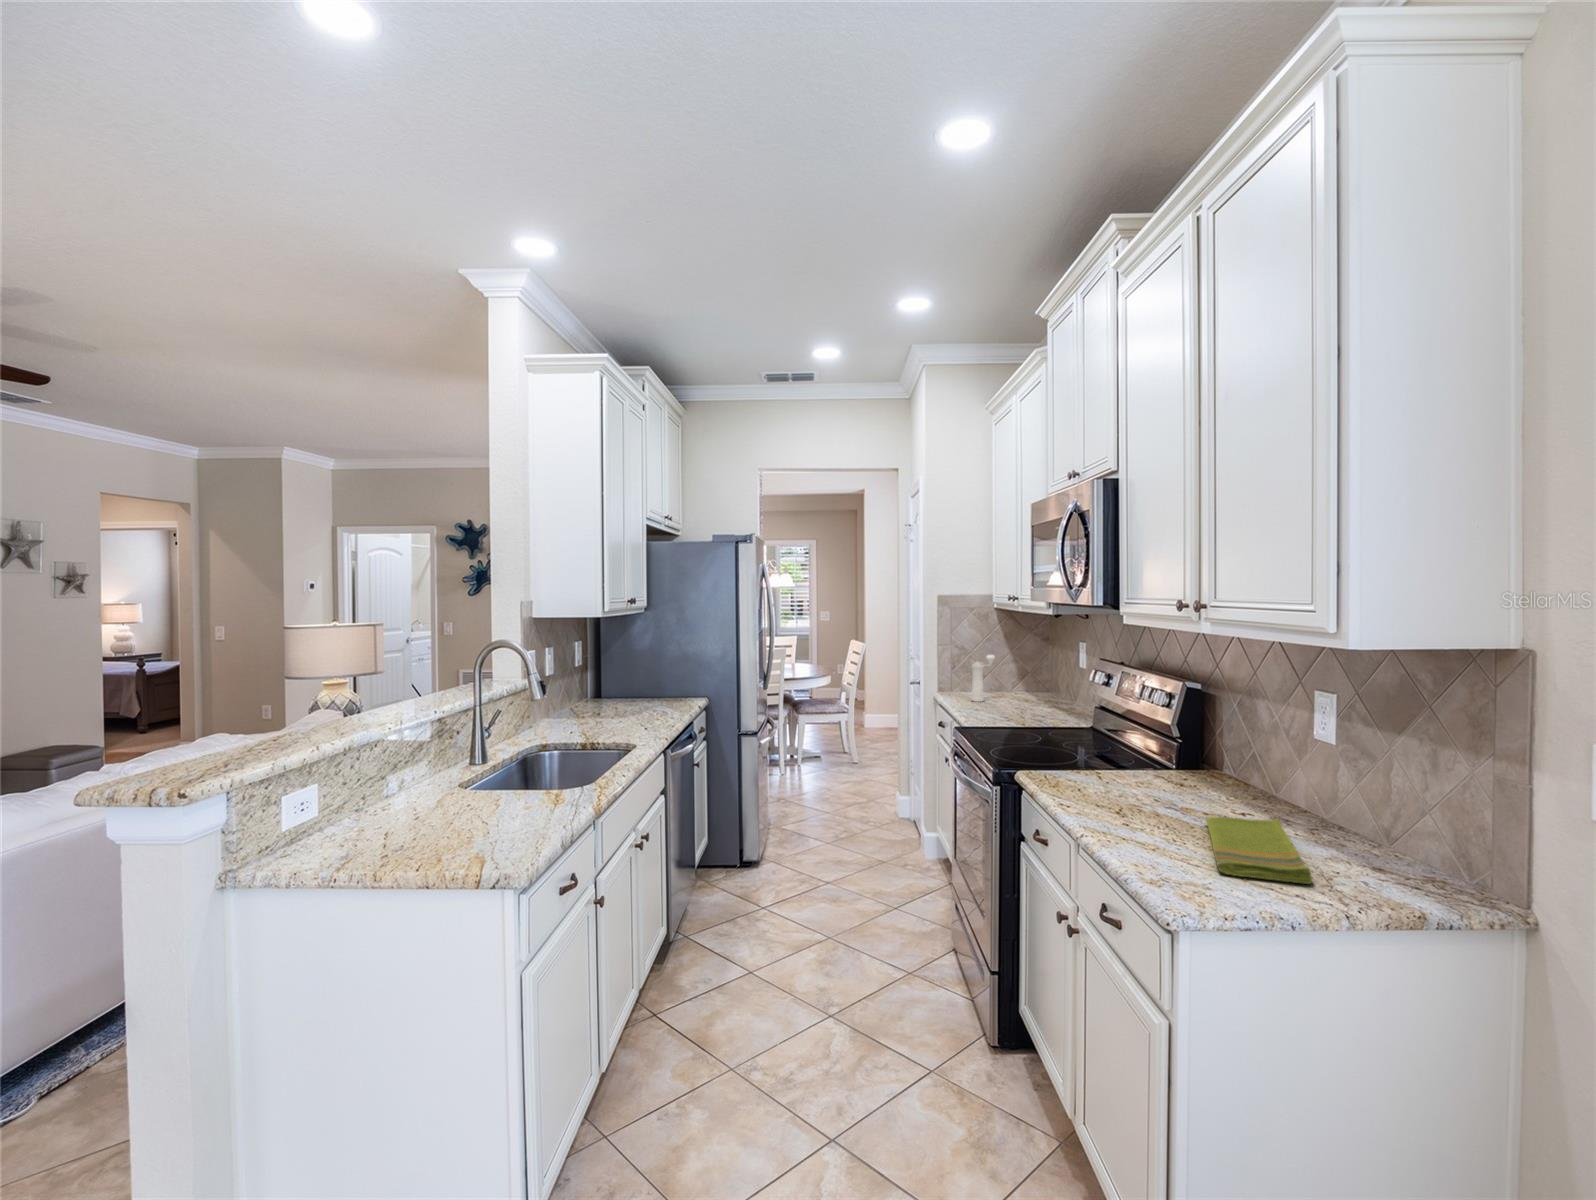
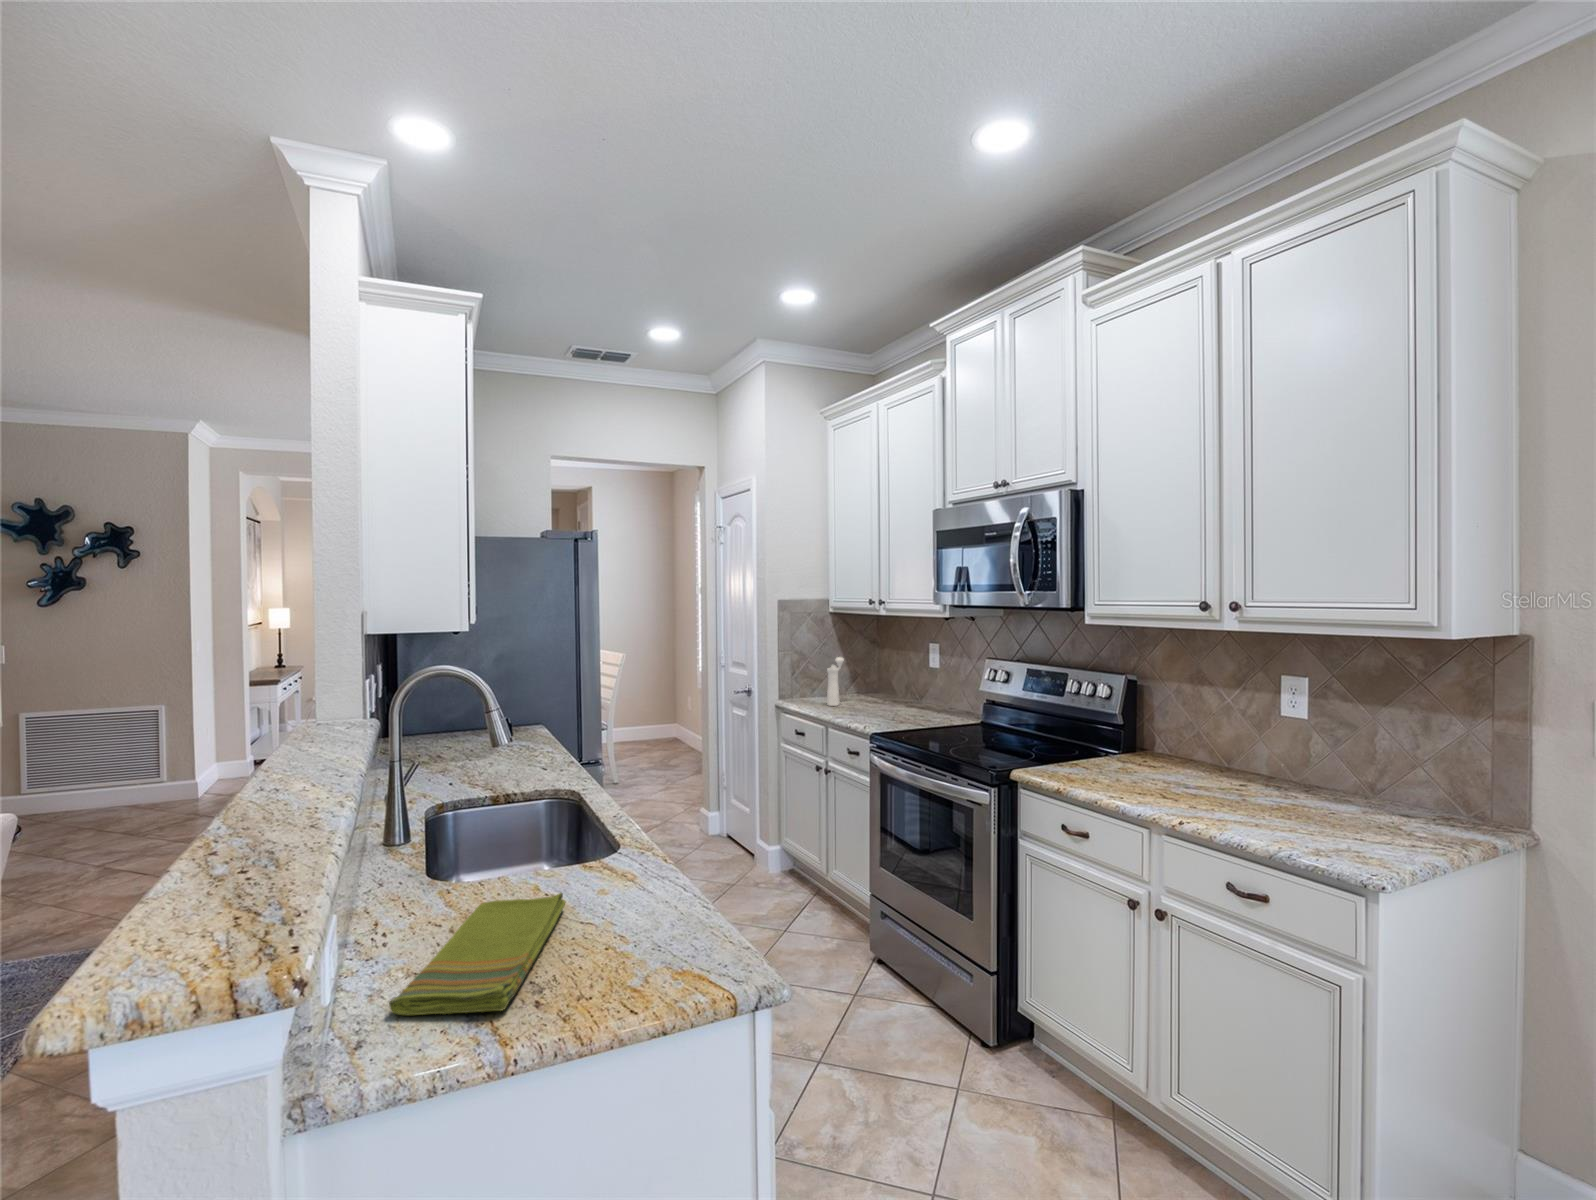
dish towel: present [1206,817,1312,884] -> present [389,893,565,1015]

